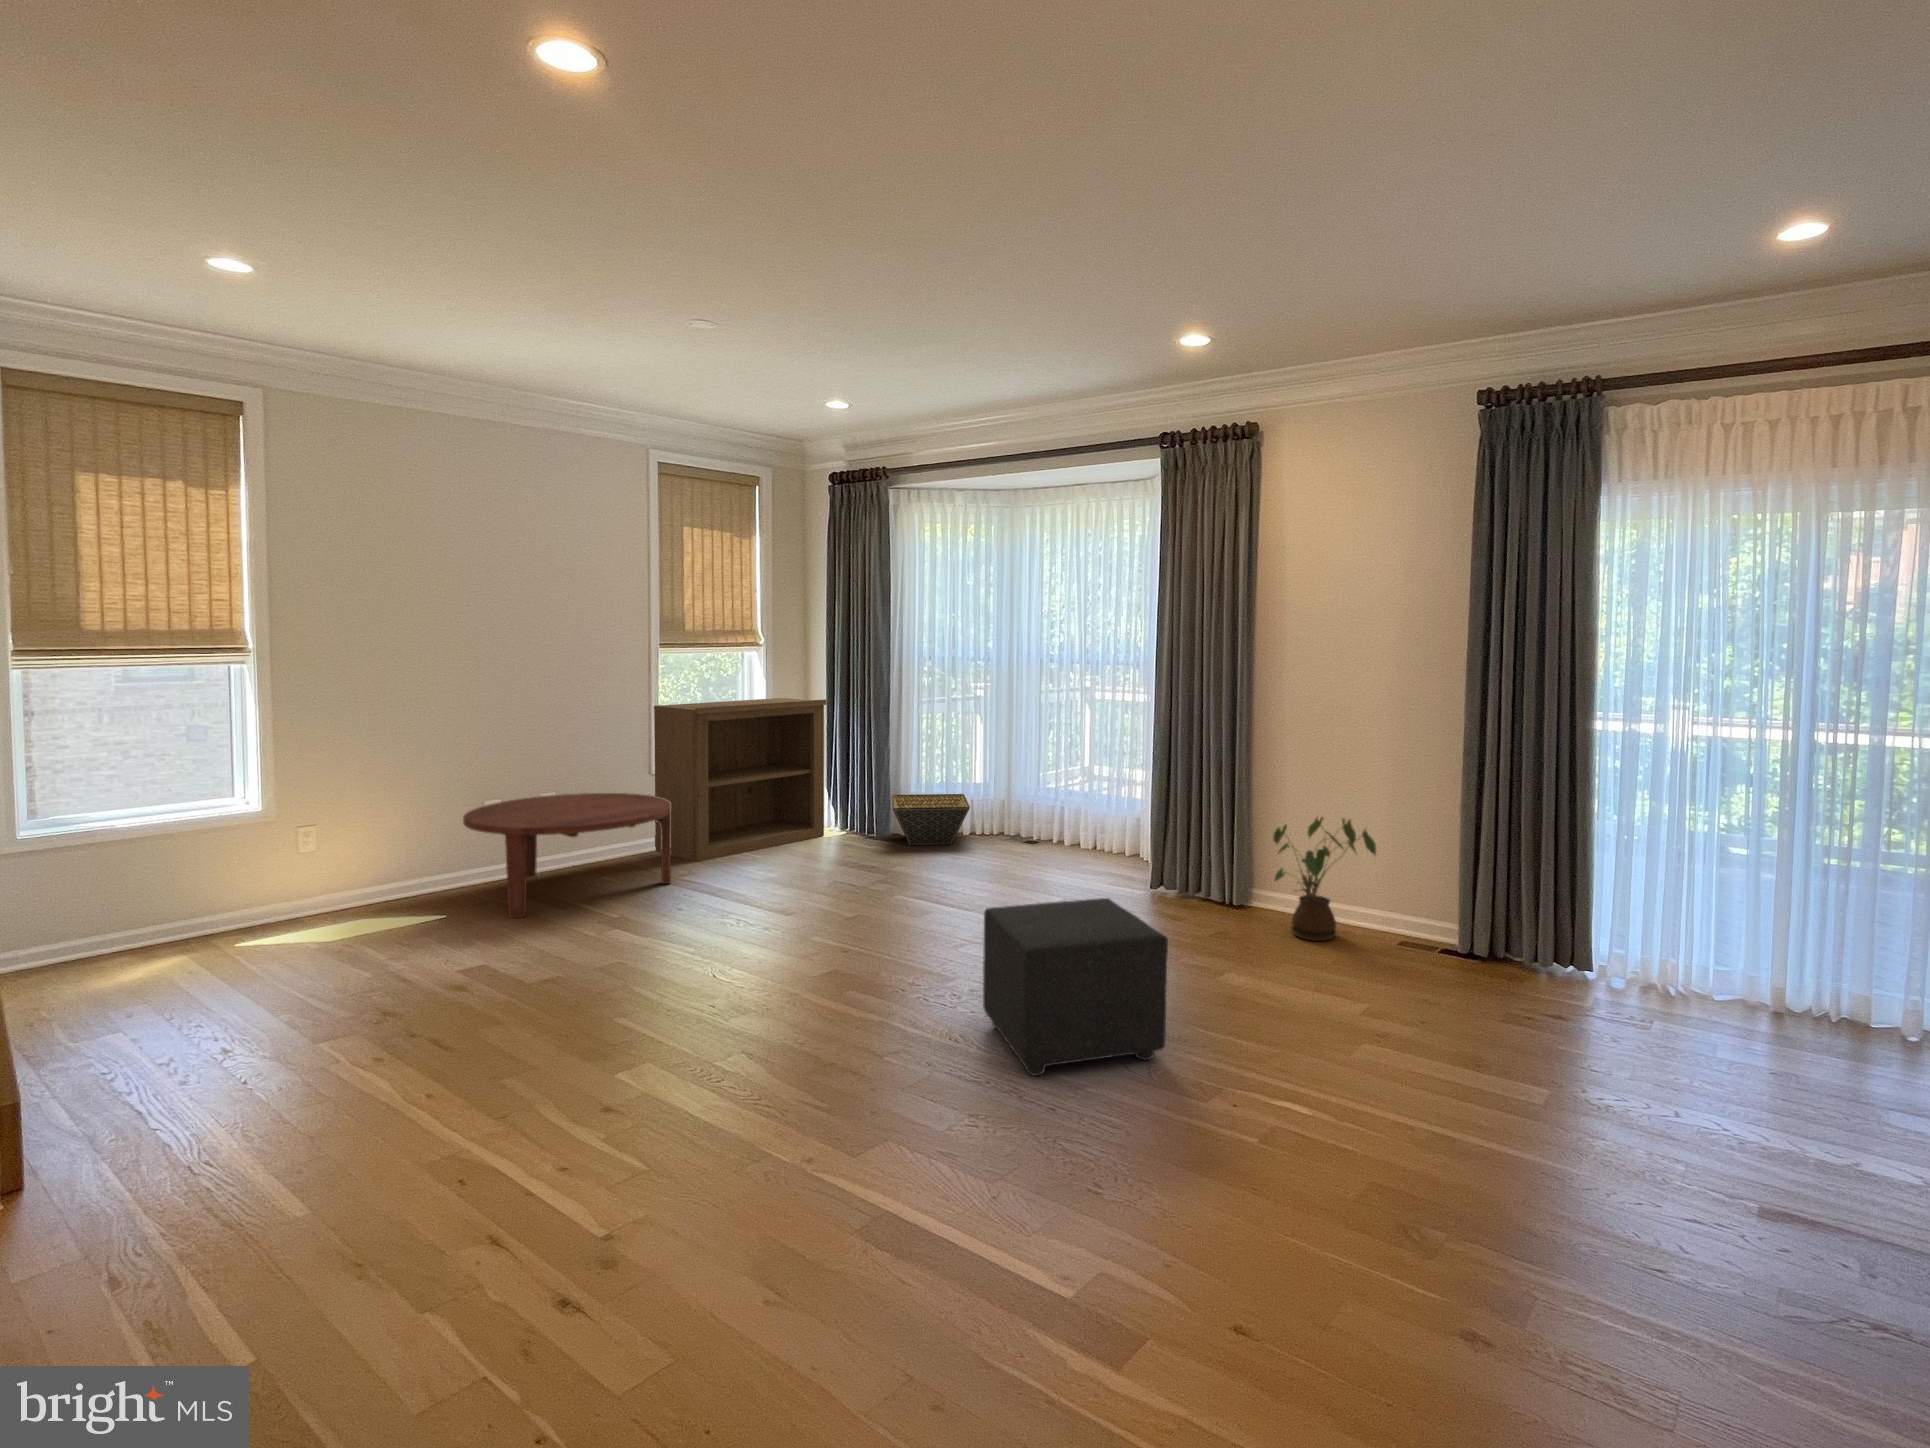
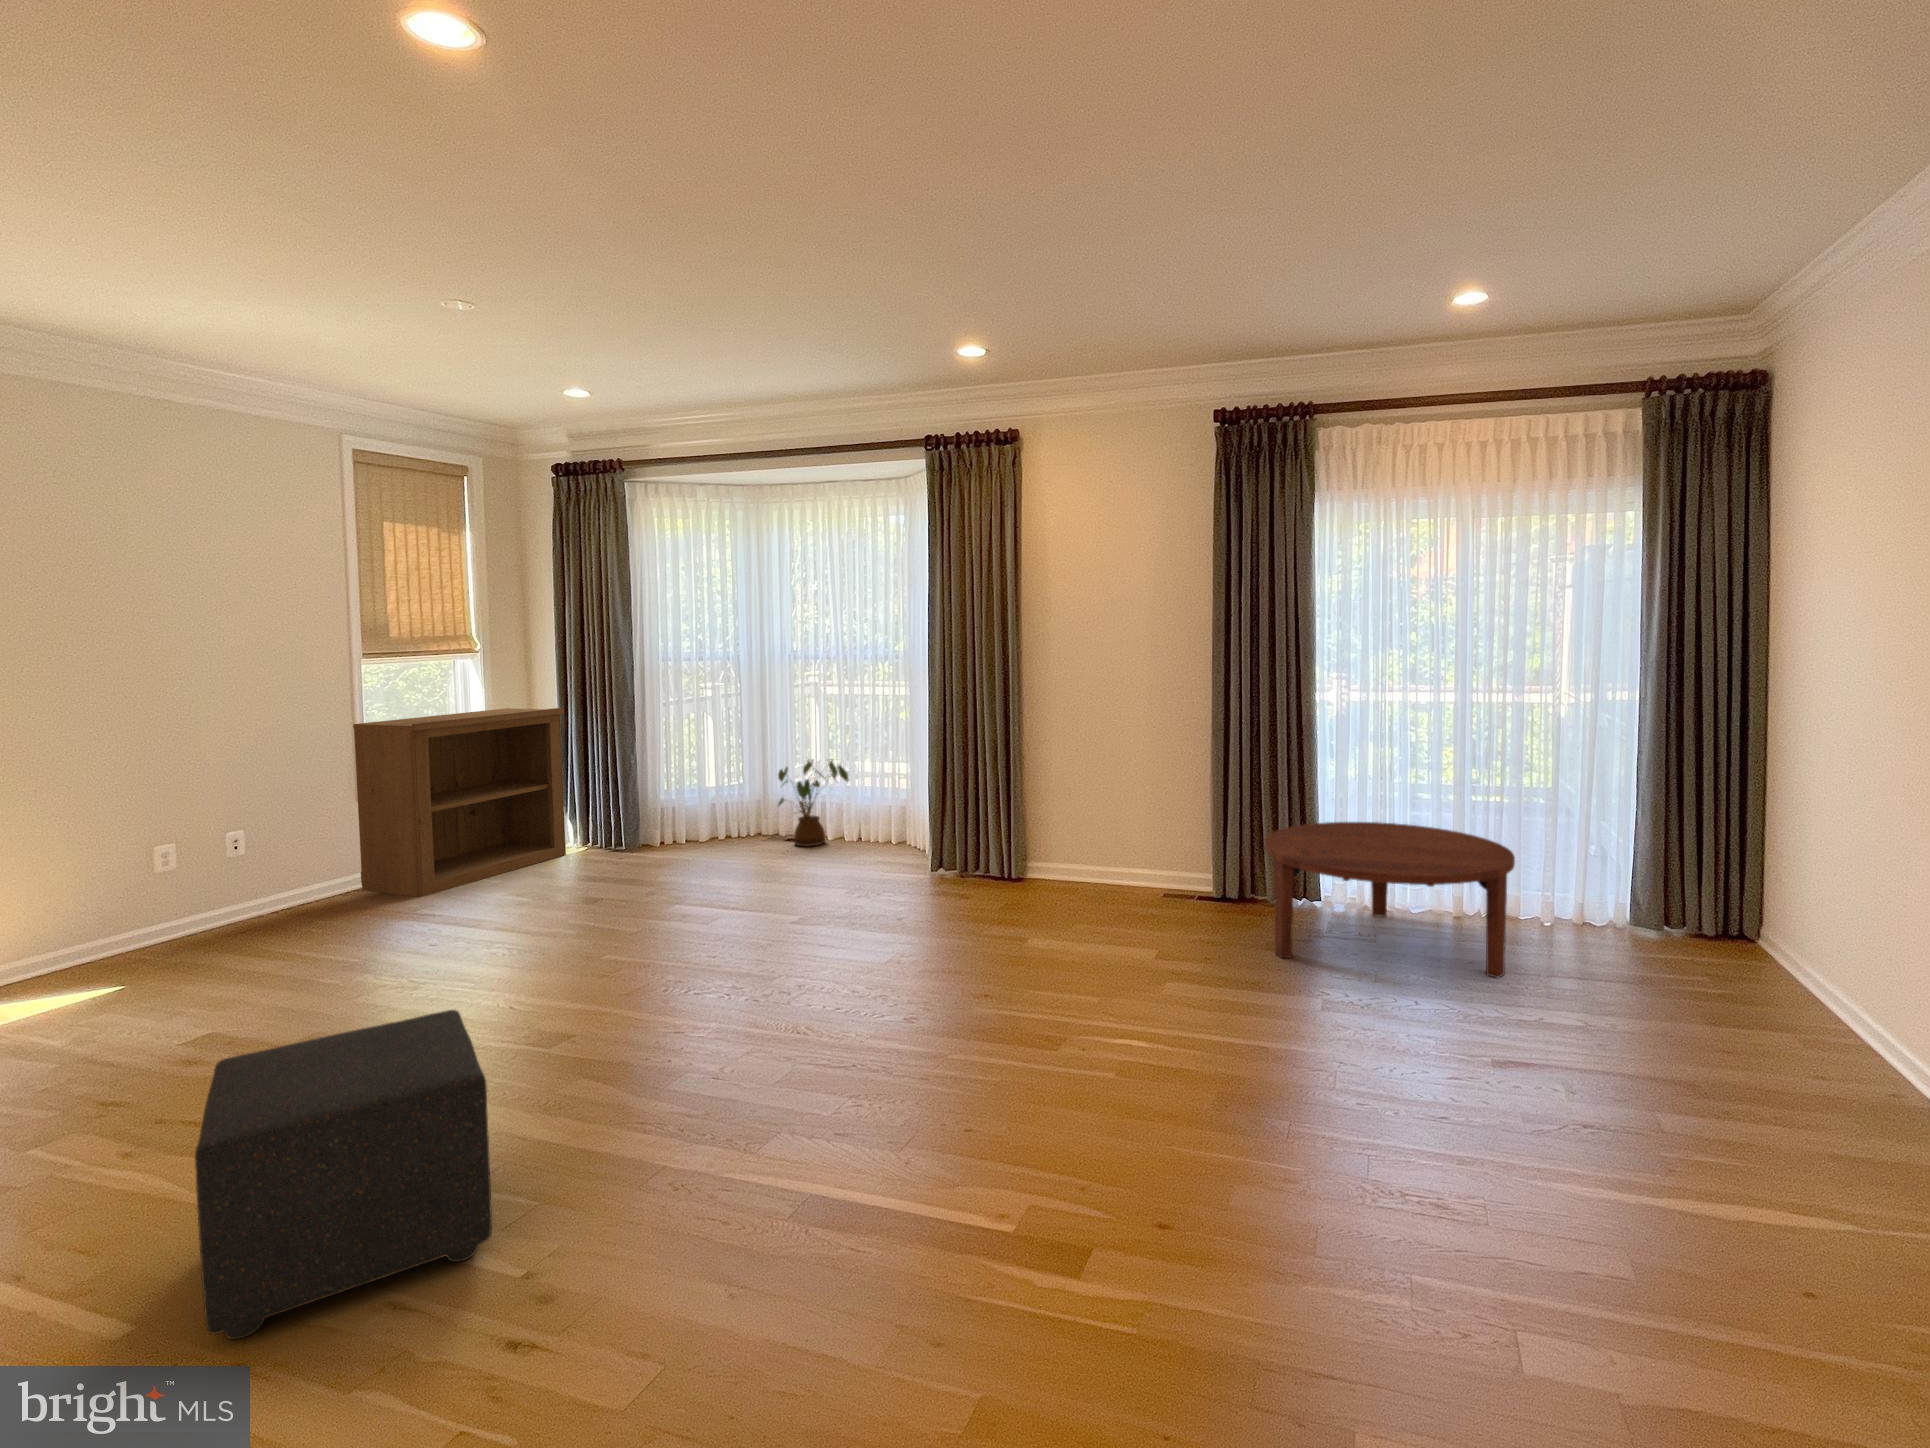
coffee table: present [463,793,671,918] -> present [1265,822,1515,978]
basket: present [892,794,970,845] -> none [642,798,733,856]
house plant: present [1273,817,1376,941] -> present [778,760,849,847]
ottoman: present [983,898,1168,1075] -> present [195,1010,492,1339]

